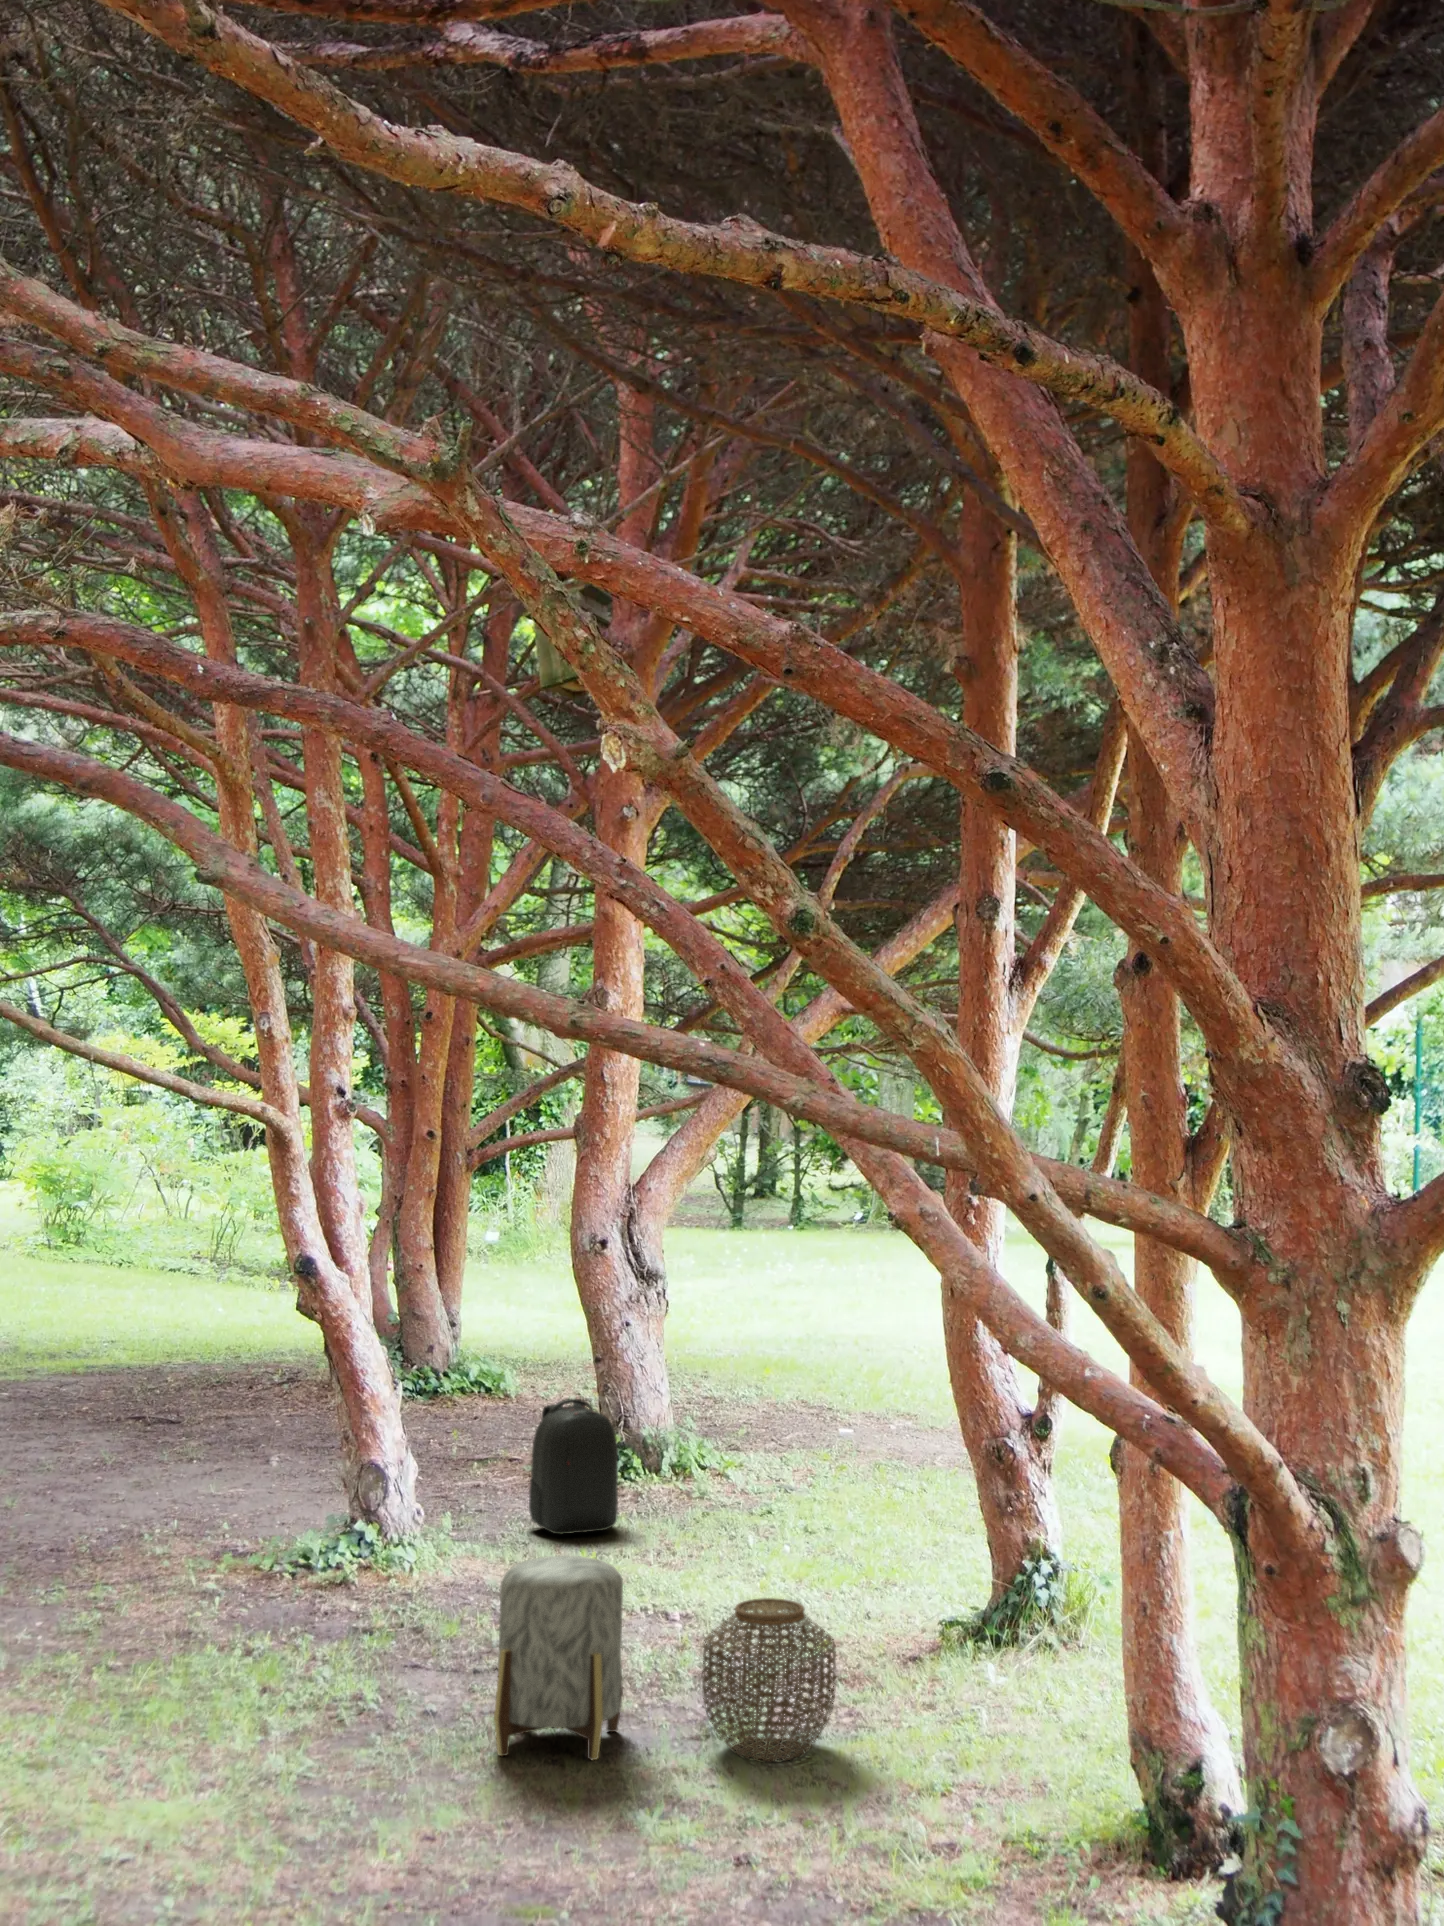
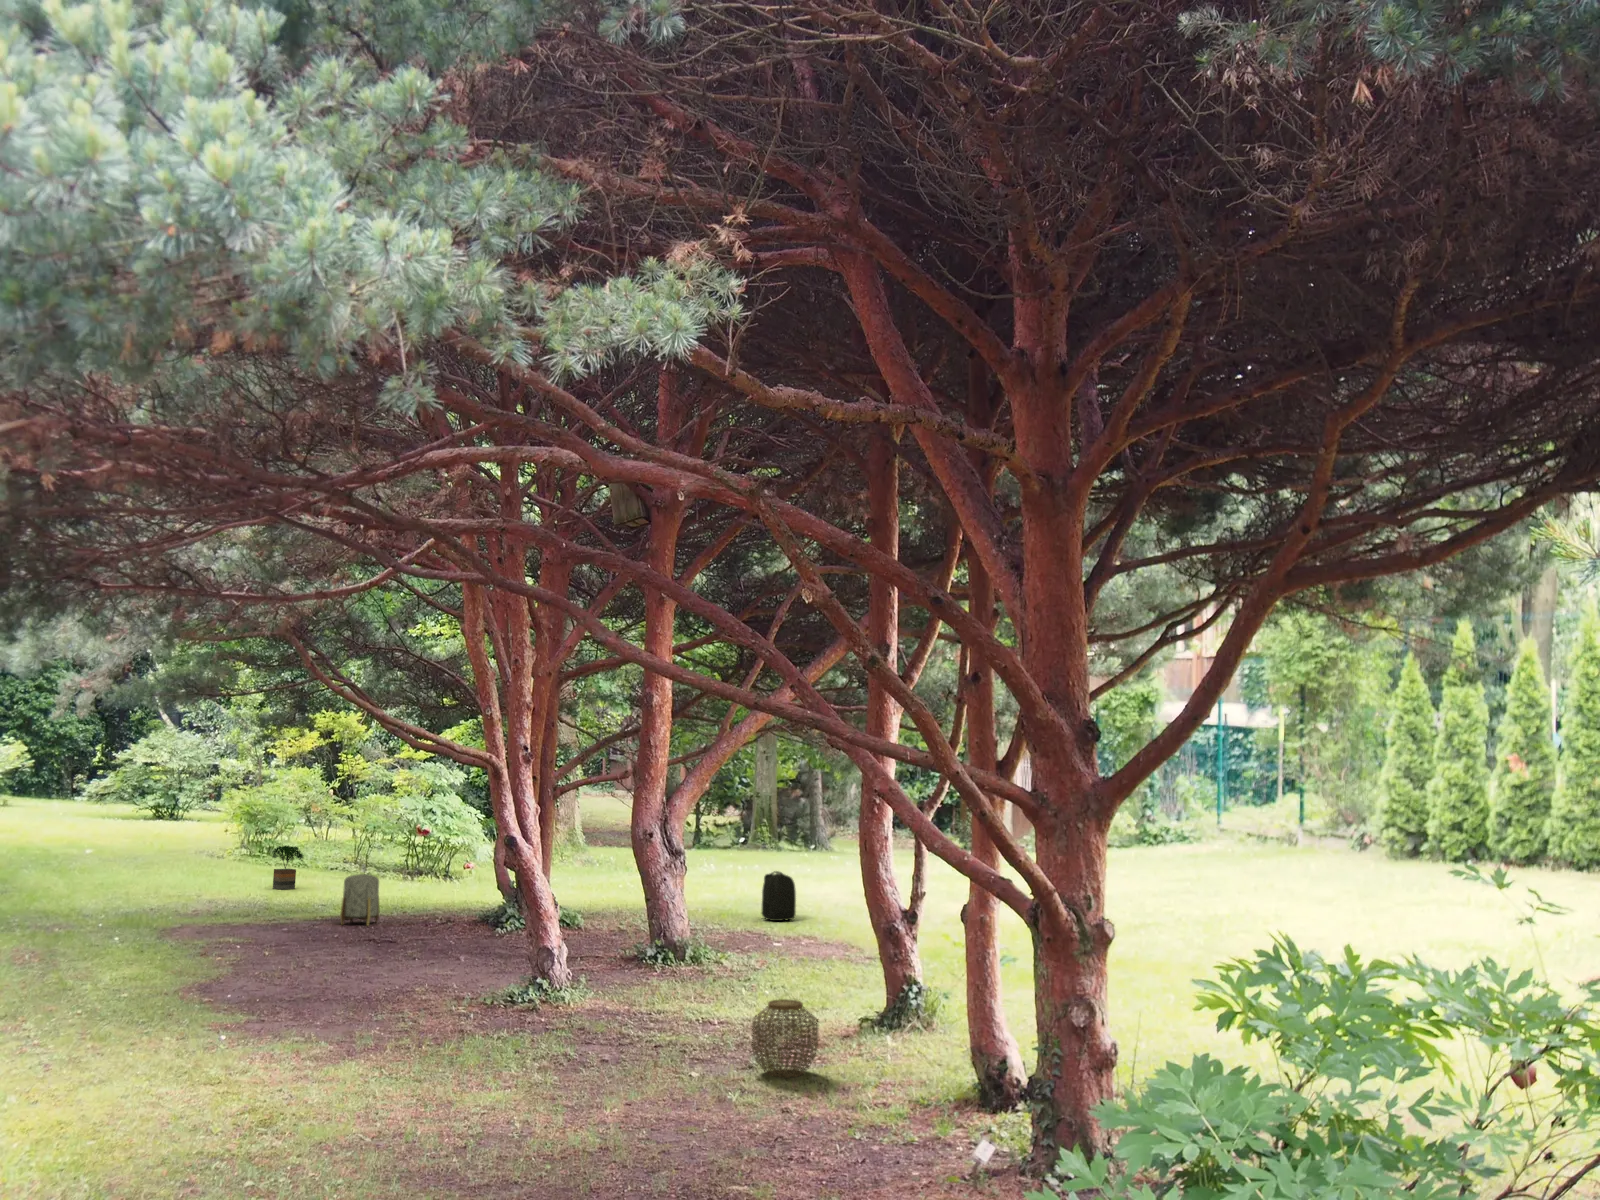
potted tree: none [36,1249,90,1322] -> present [272,846,303,890]
backpack: present [529,1399,618,1534] -> present [762,871,796,921]
stool: present [494,1555,623,1760] -> present [340,874,380,926]

